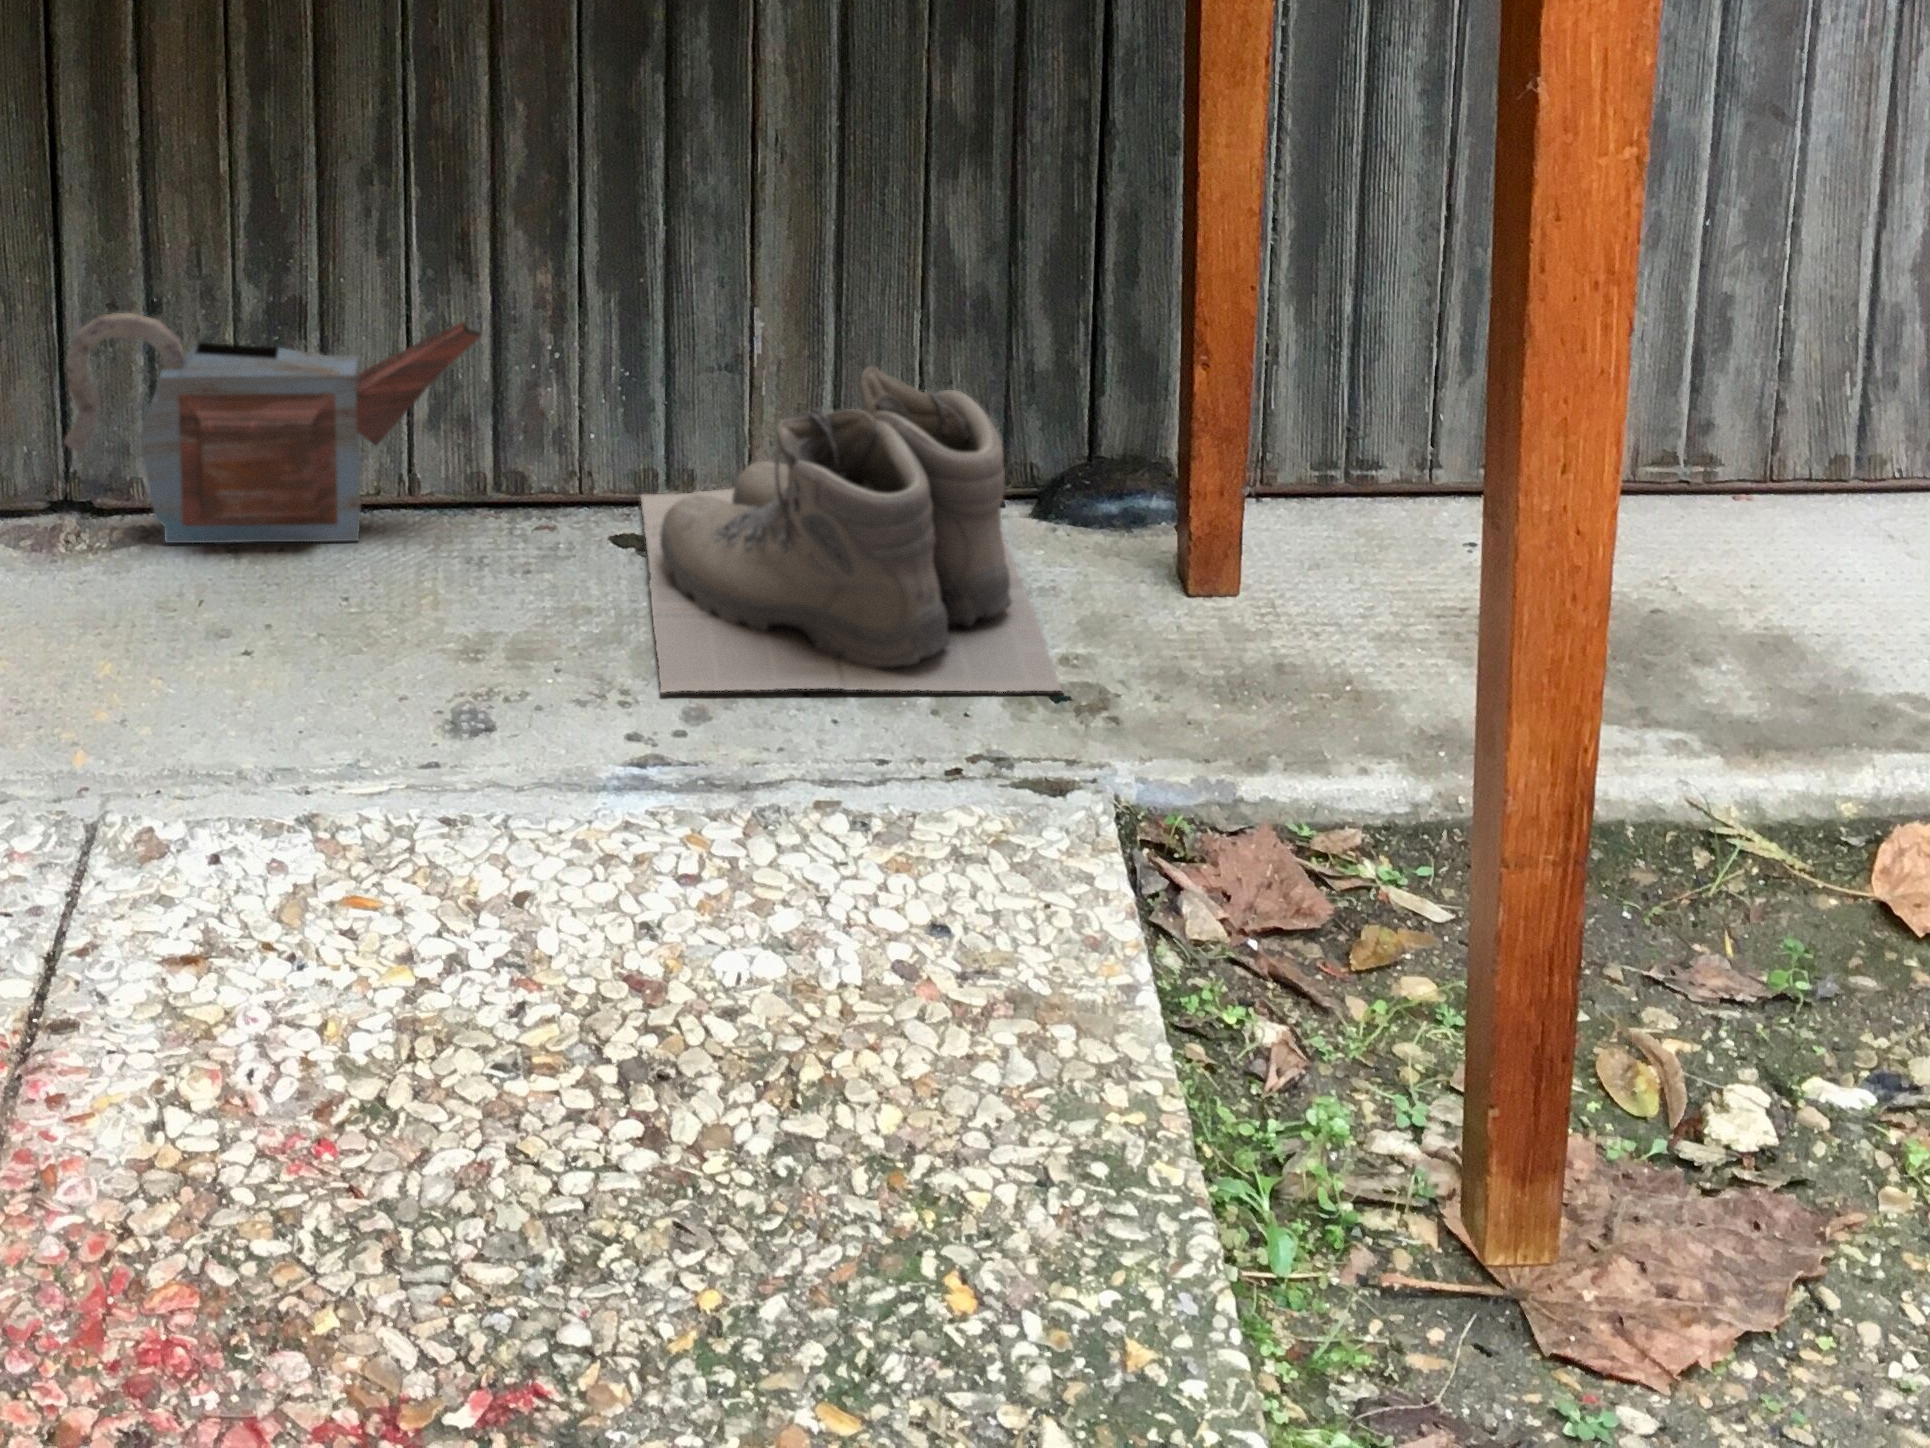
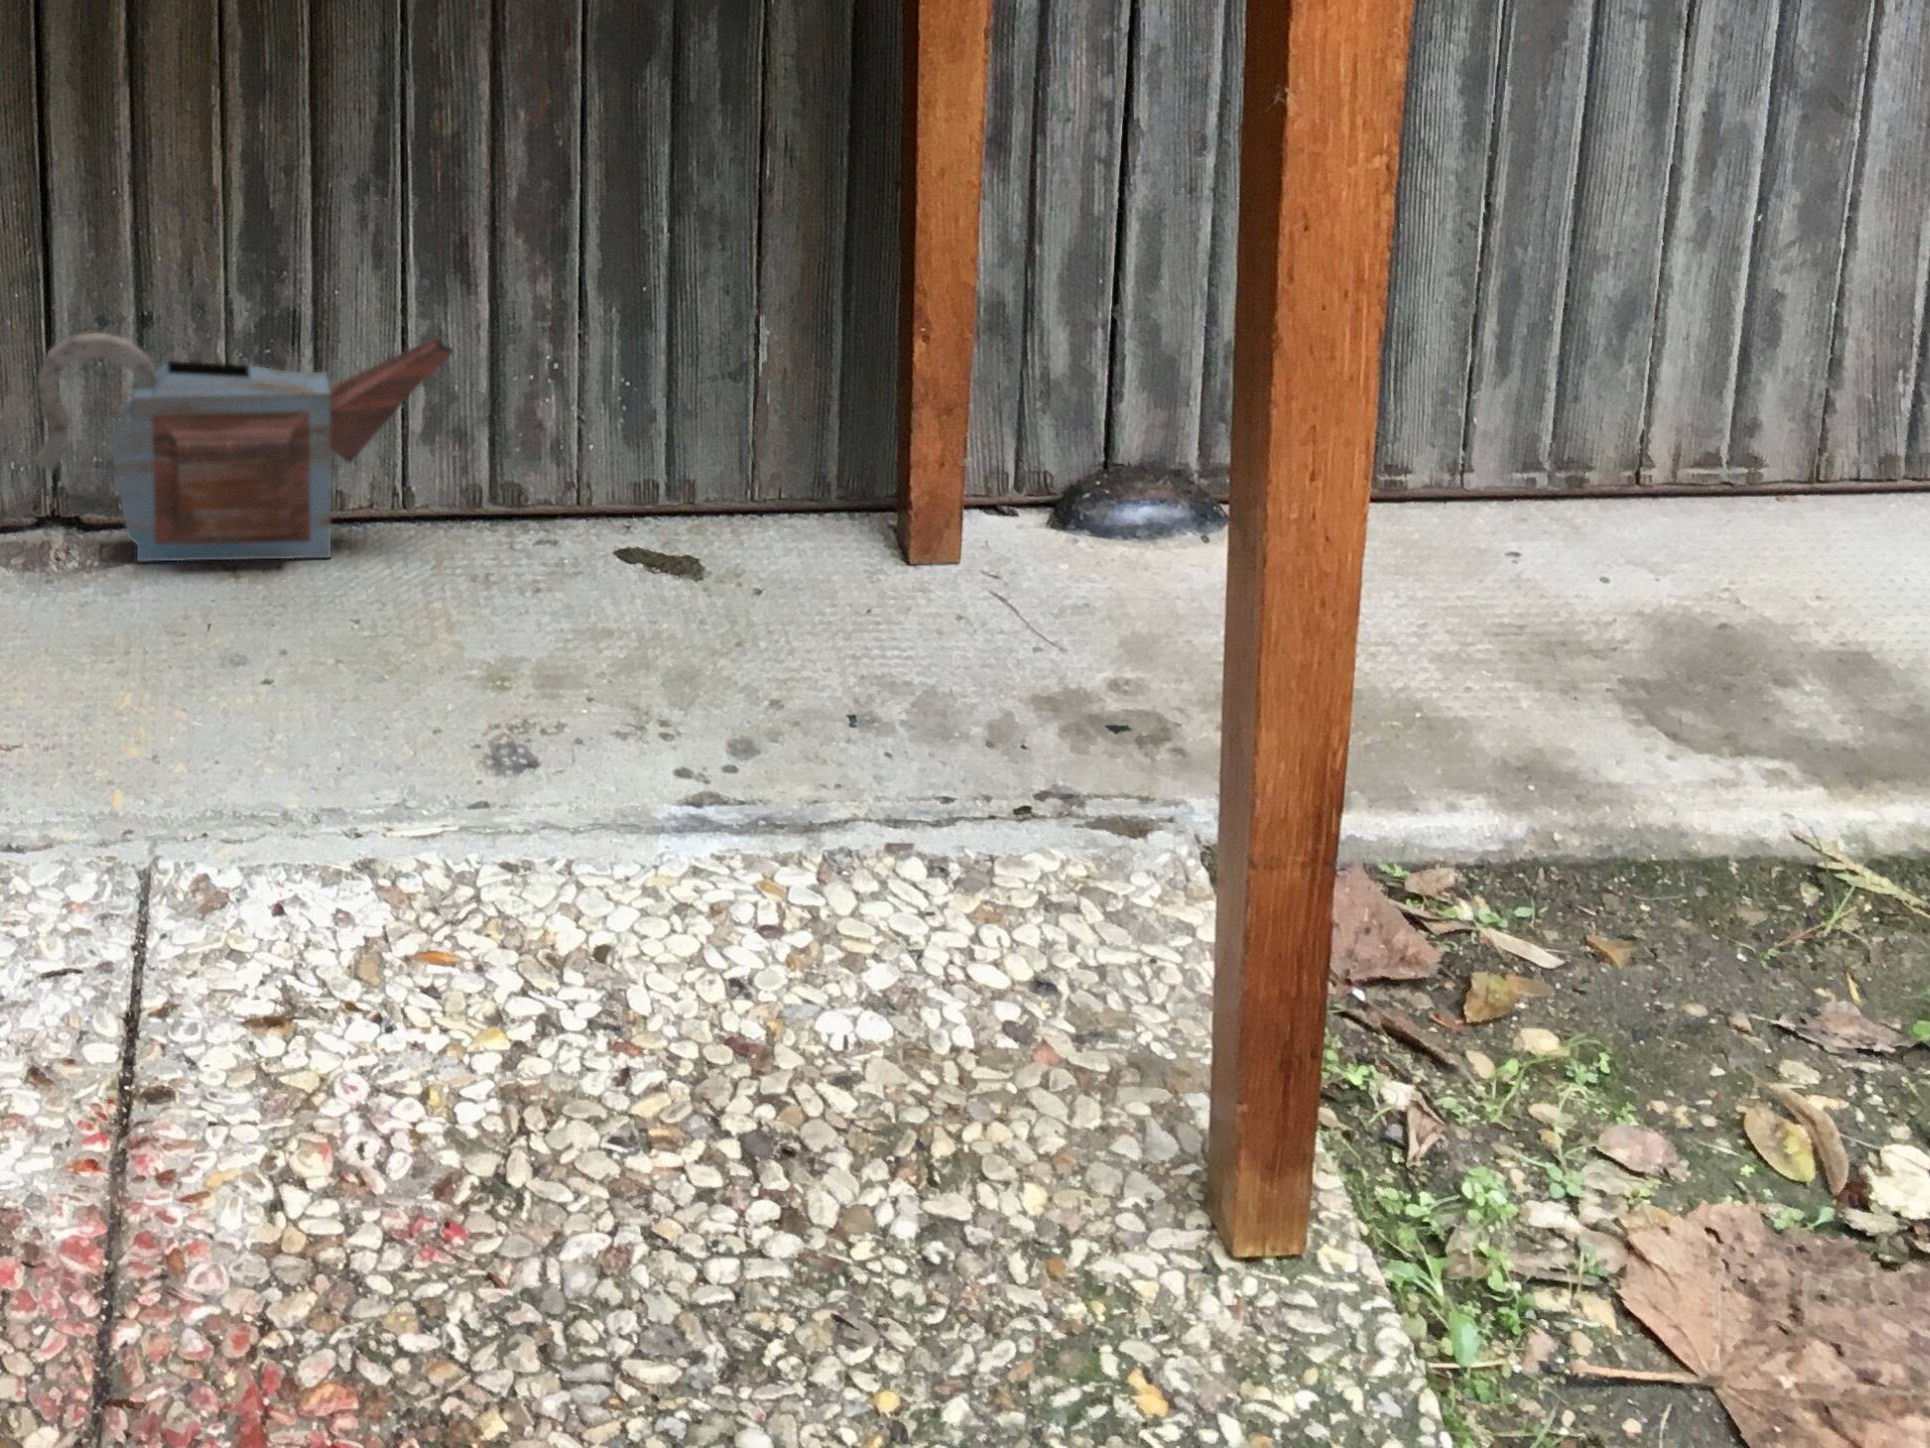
boots: present [641,367,1062,693] -> none [605,383,1090,722]

